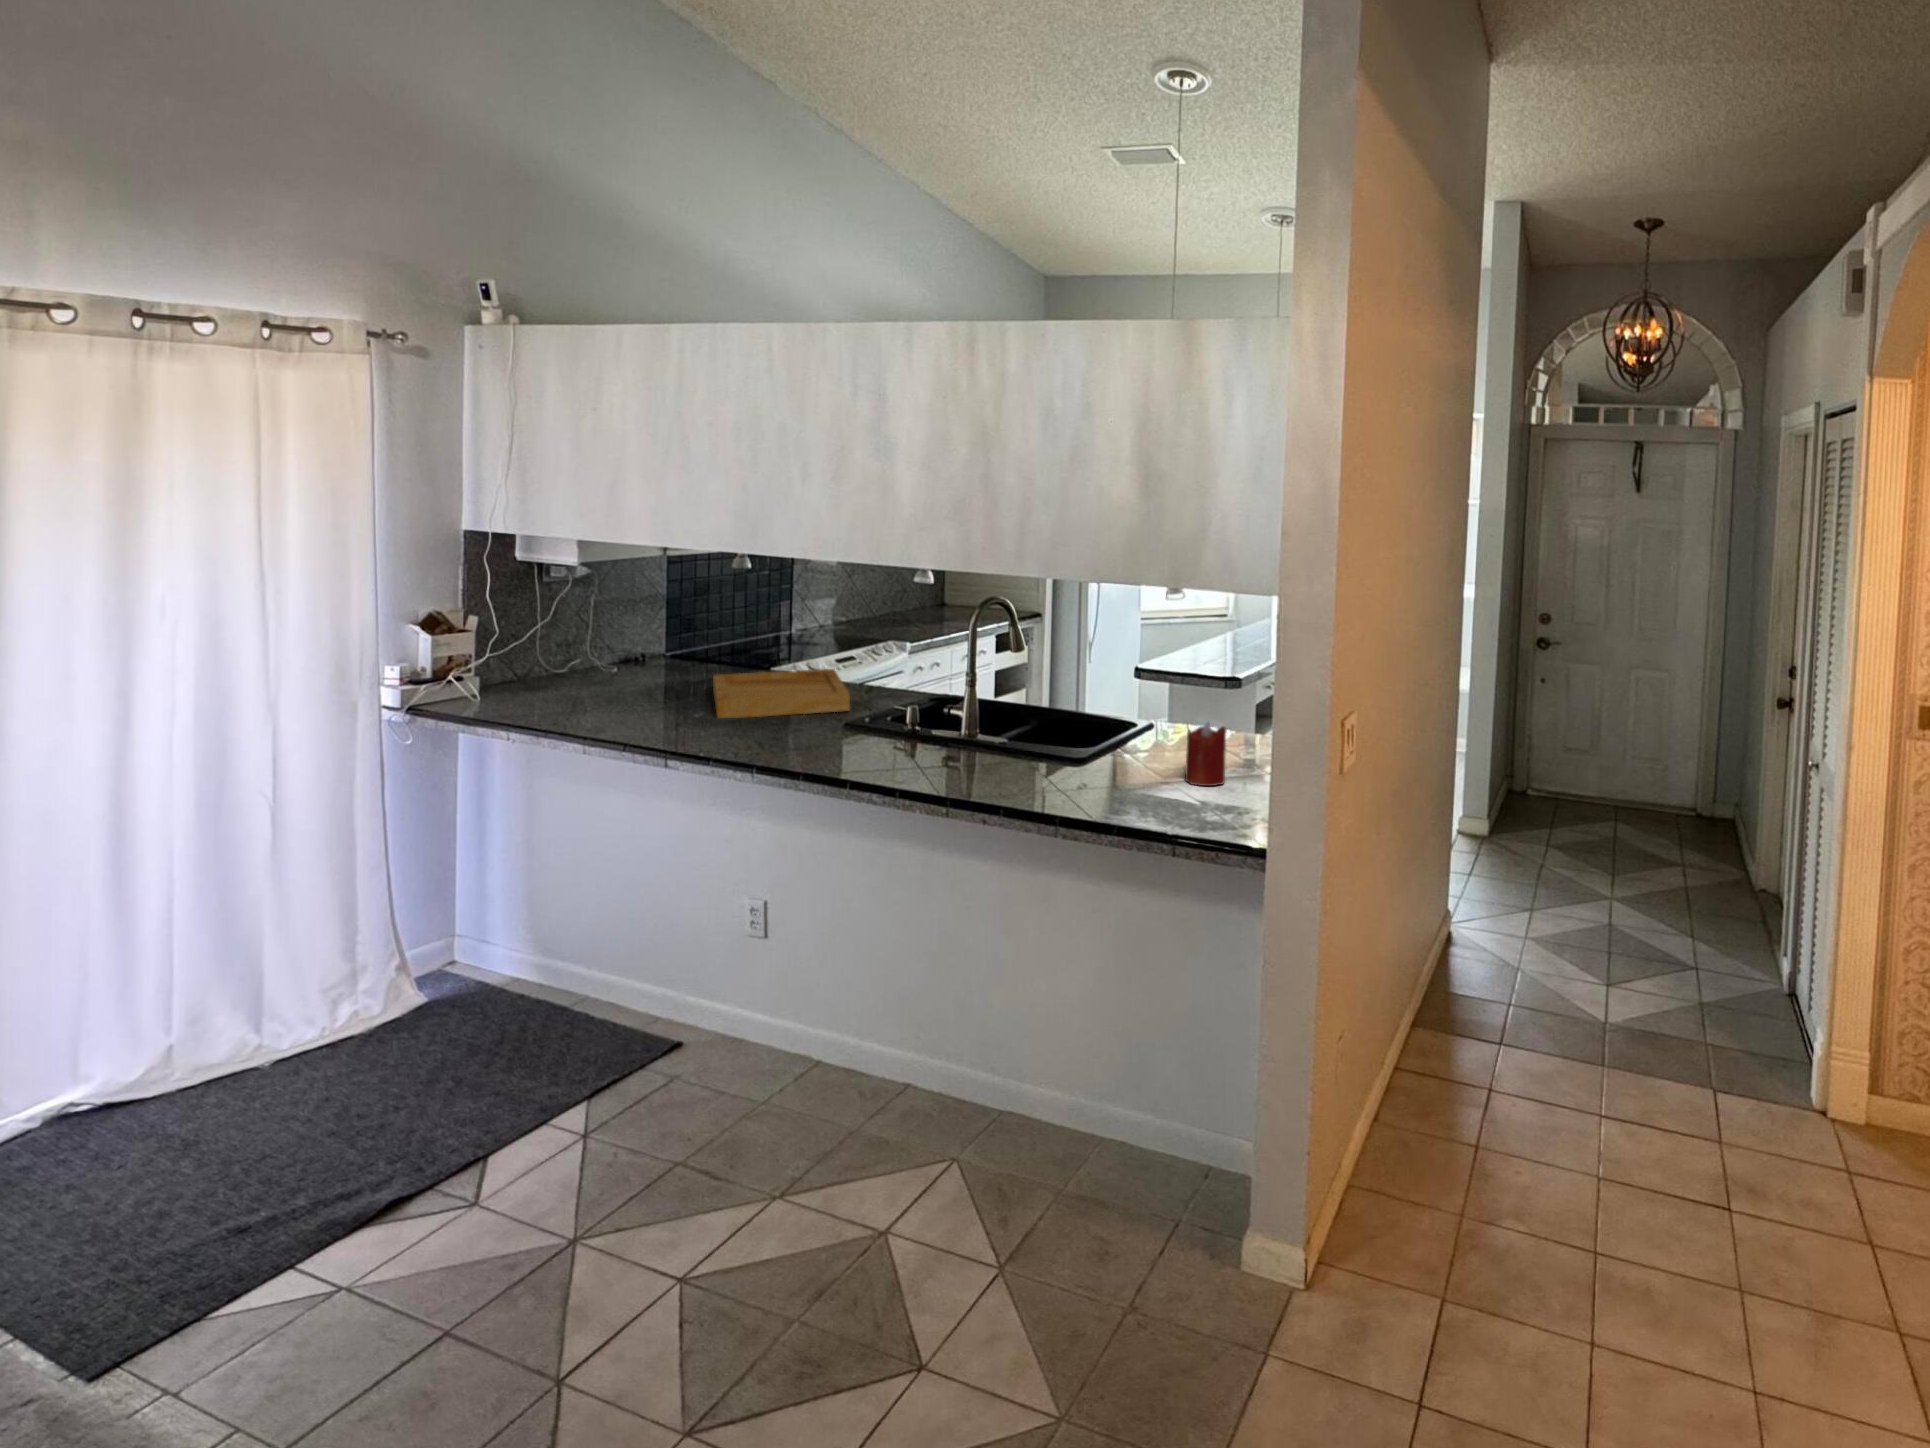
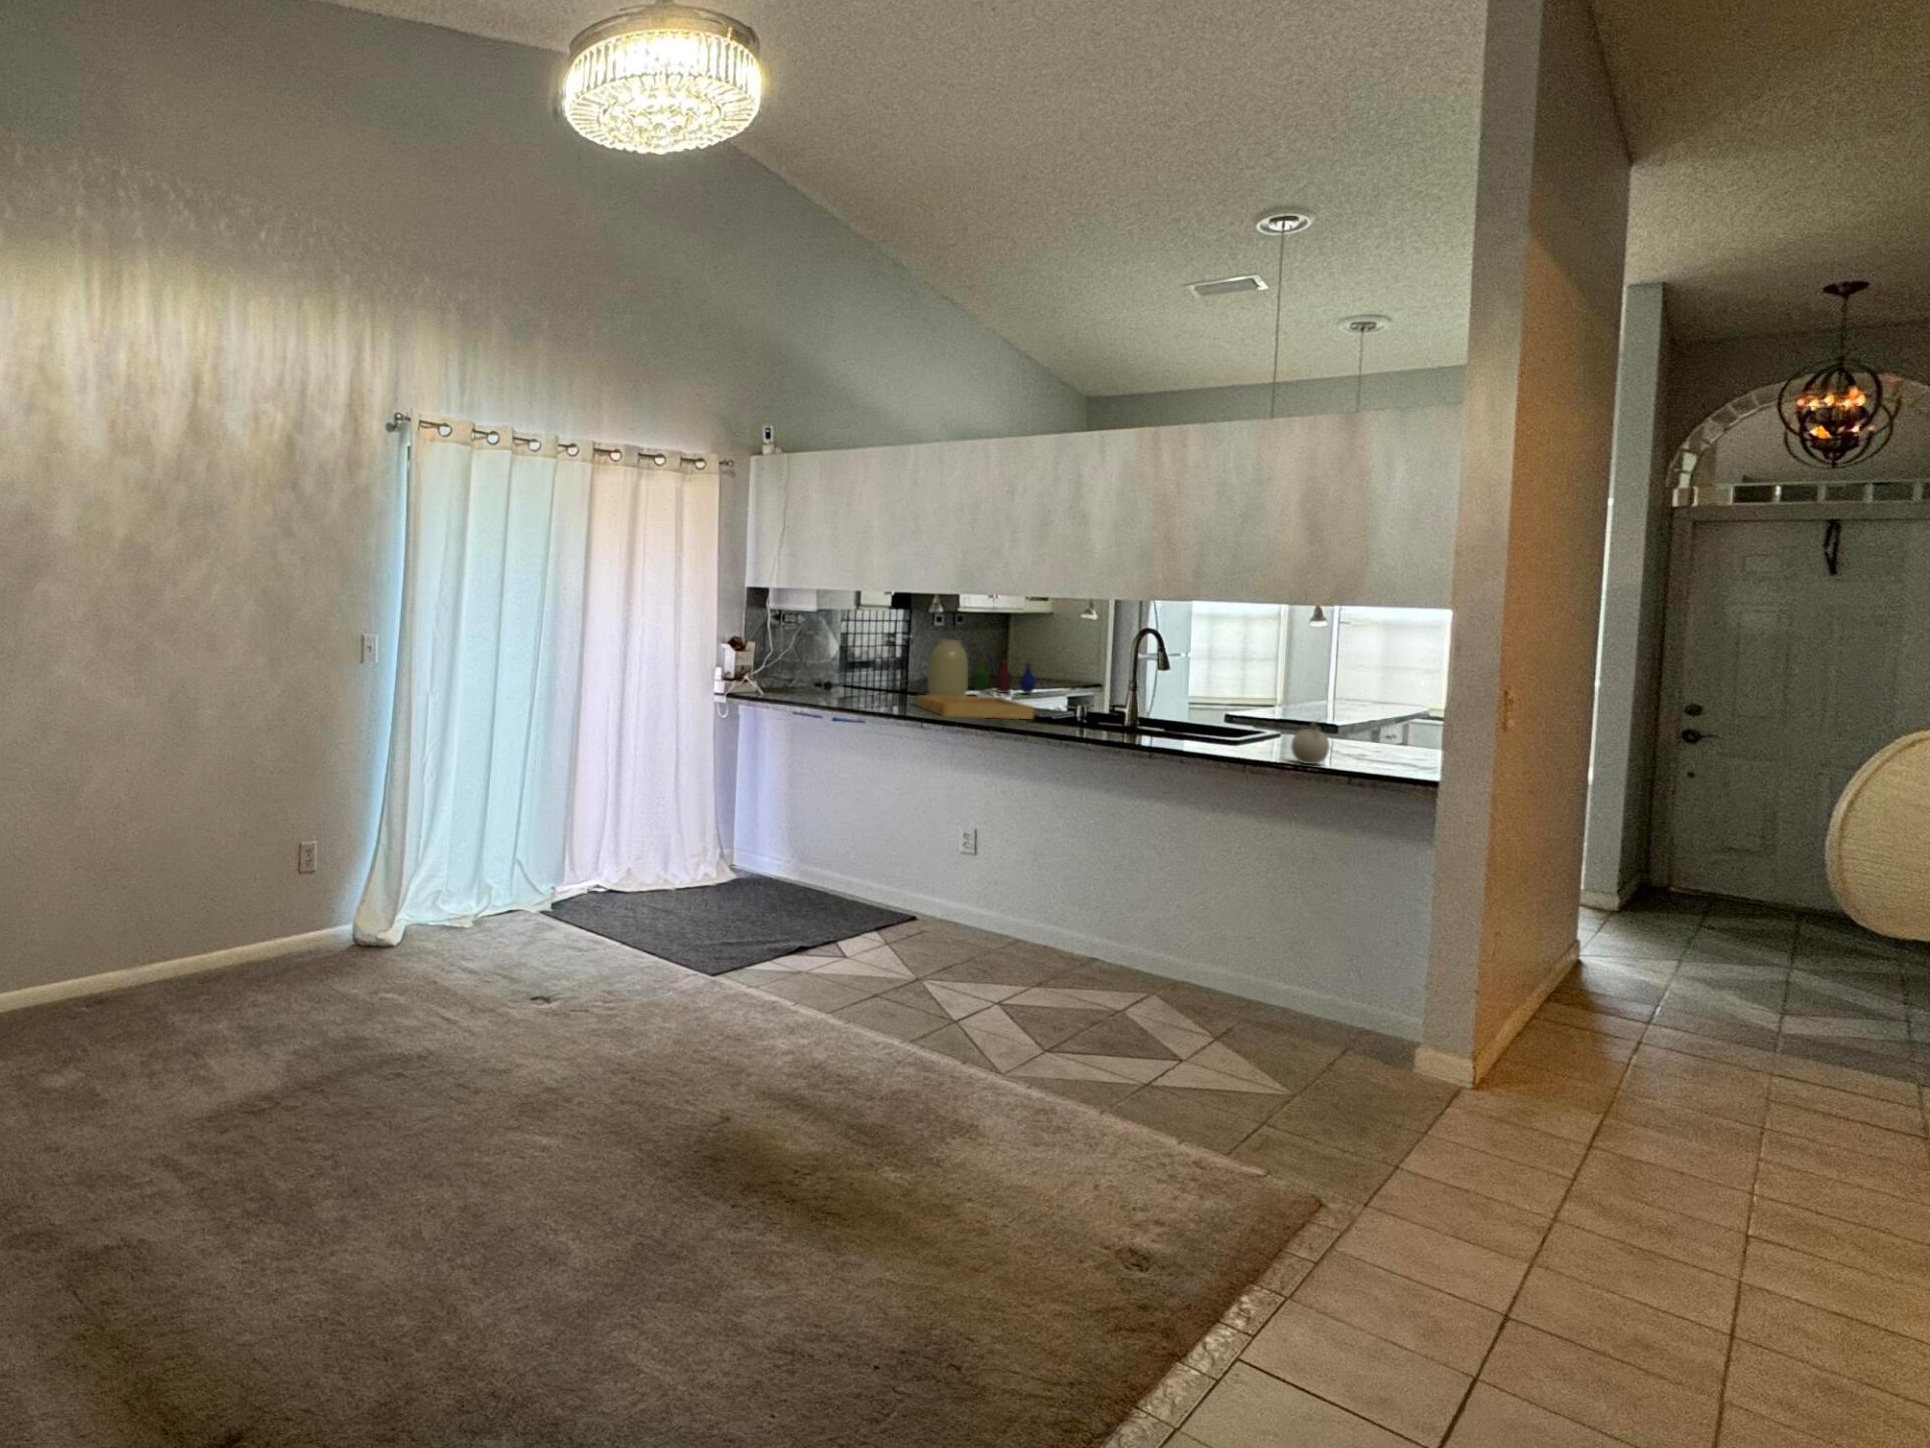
vase: none [764,583,817,666] -> present [928,639,968,696]
bottle: none [860,593,936,635] -> present [972,659,1036,694]
candle: present [1185,723,1226,786] -> none [1342,720,1380,767]
fruit: none [1119,725,1162,793] -> present [1291,722,1330,764]

